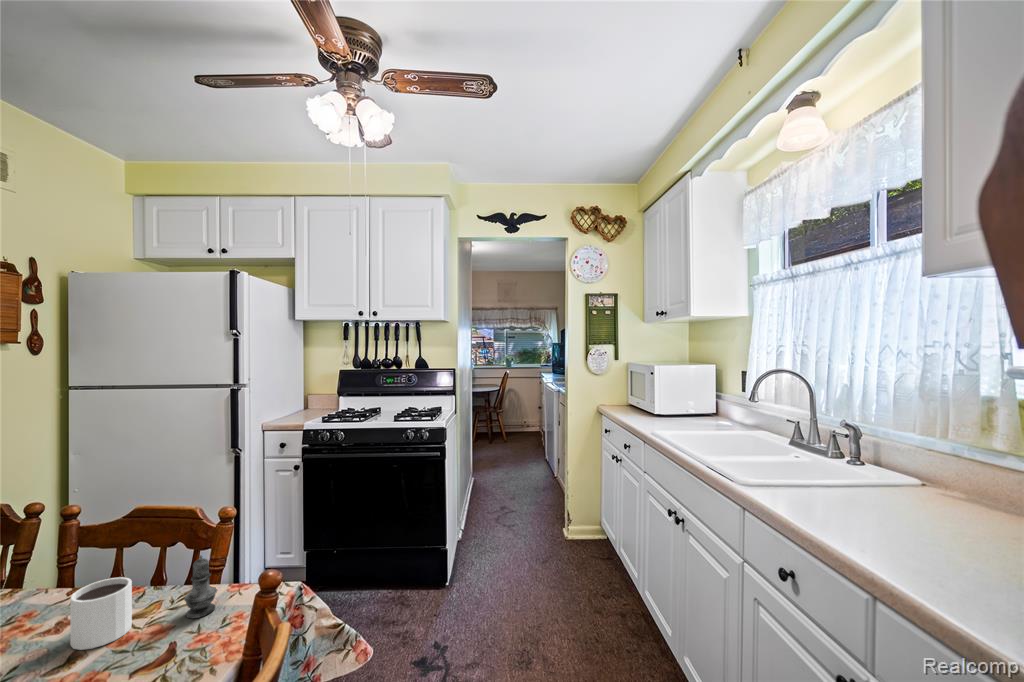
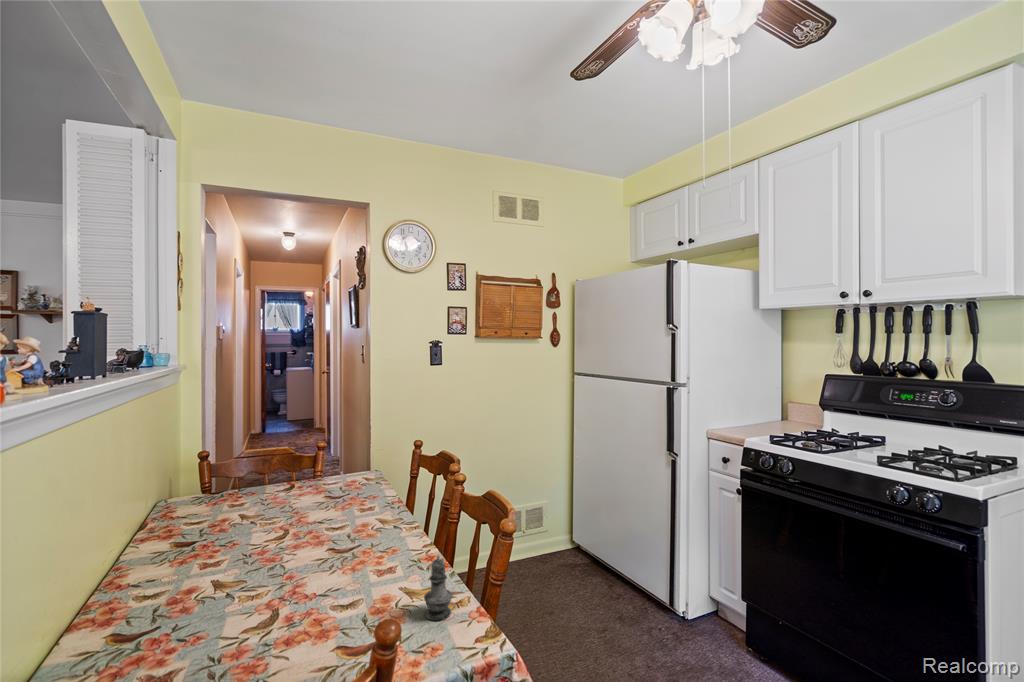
mug: present [70,577,132,650] -> none [369,542,421,600]

